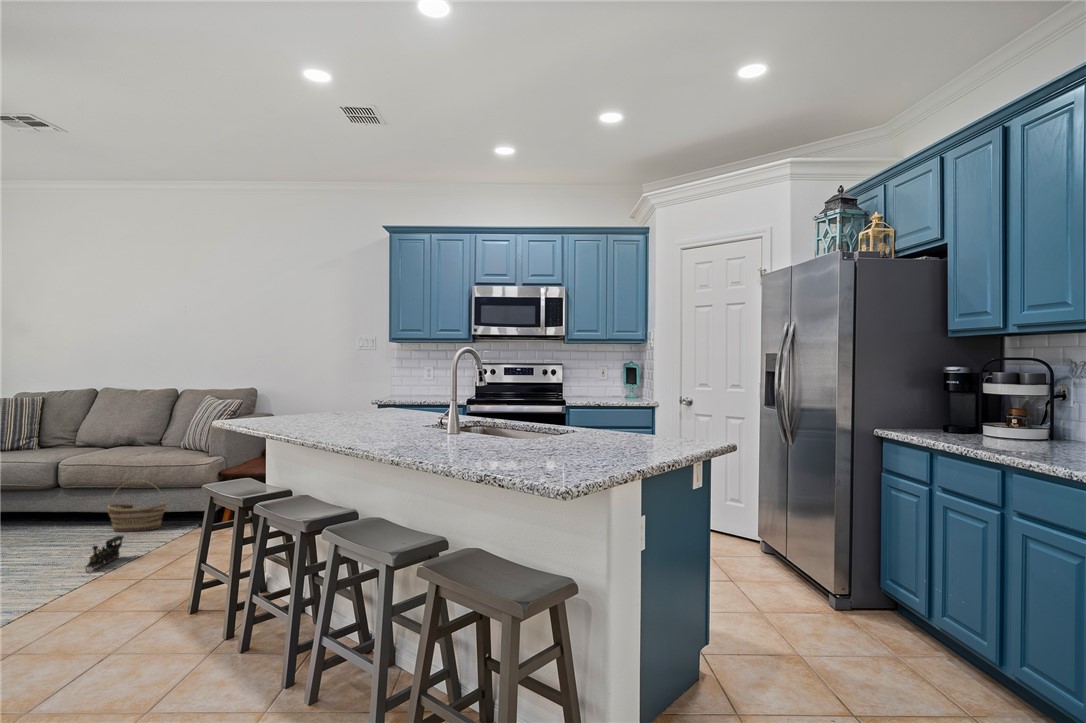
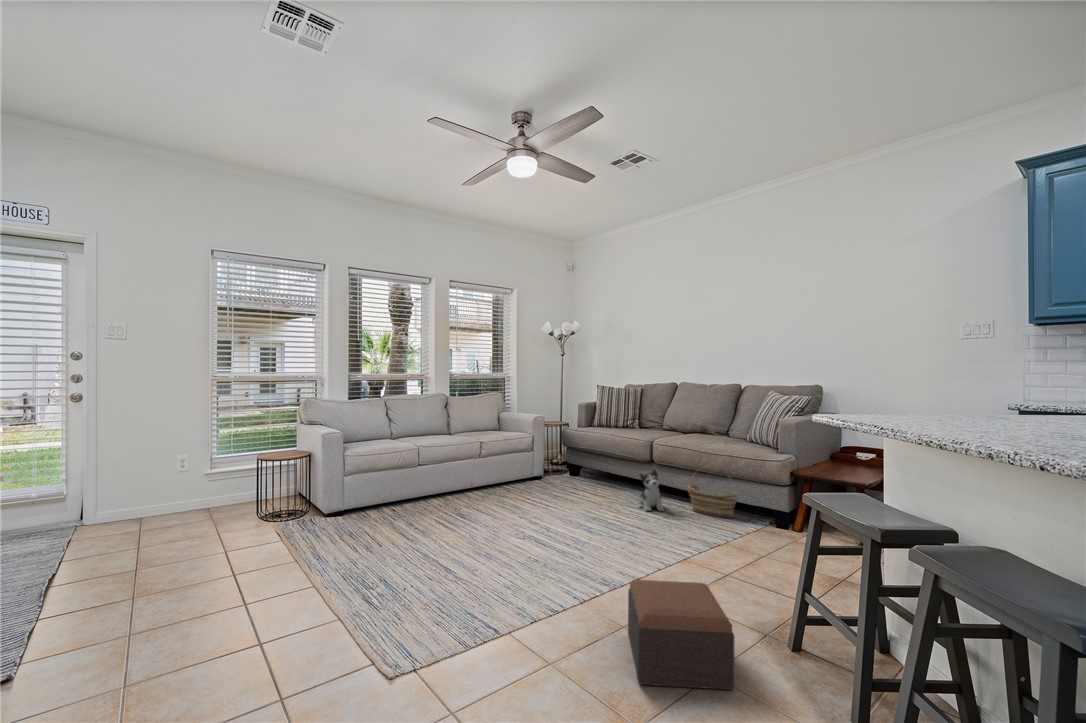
plush toy: none [36,494,74,545] -> present [638,469,664,511]
toy train: present [86,536,124,572] -> none [675,519,706,550]
footstool: none [20,584,131,682] -> present [628,580,734,690]

